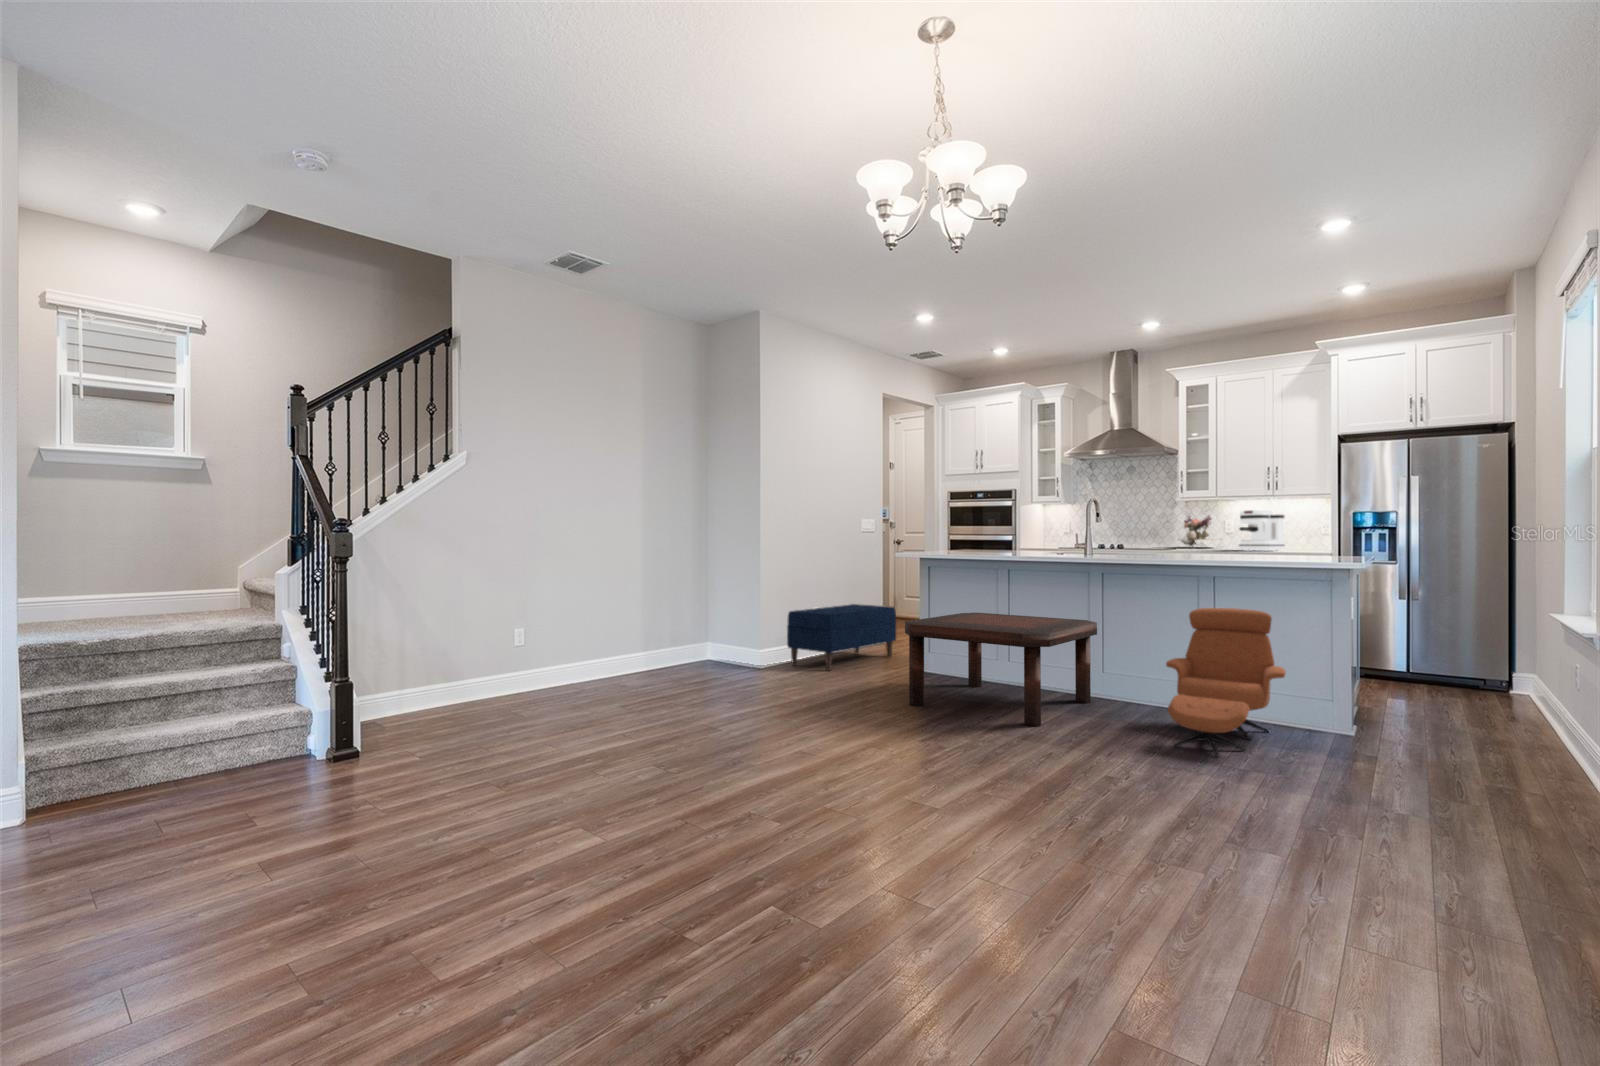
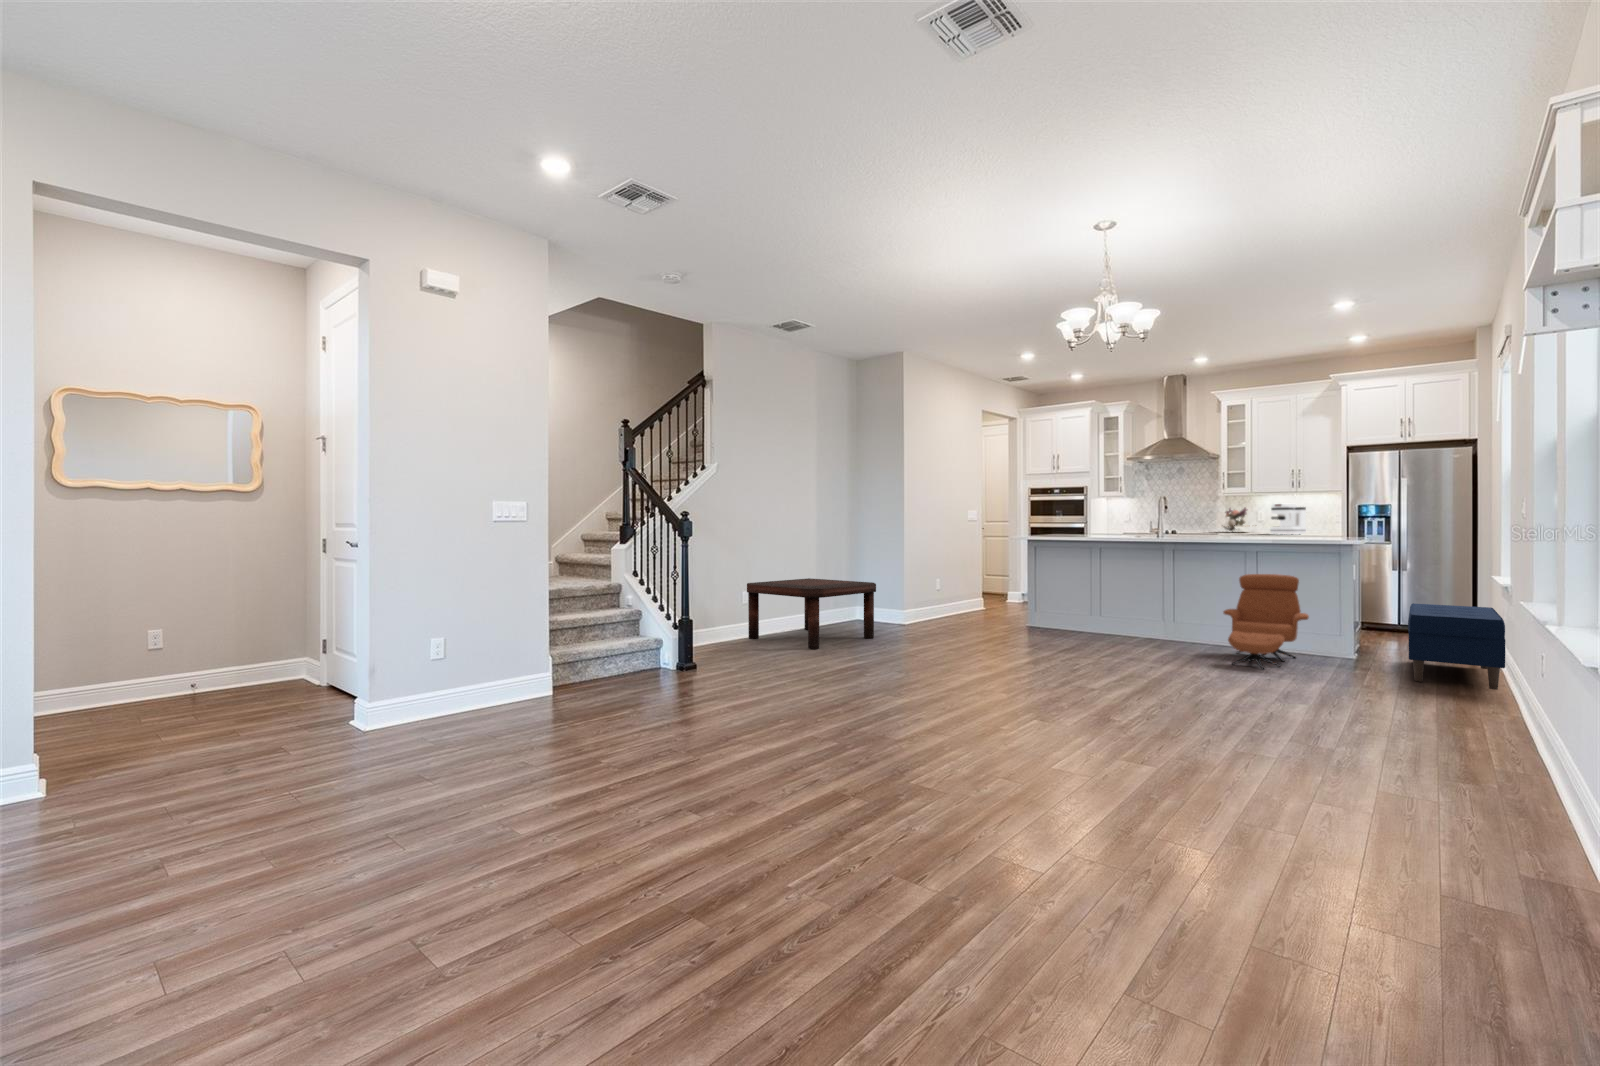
bench: present [787,604,896,671] -> present [1408,603,1505,690]
coffee table: present [905,613,1097,726] -> present [747,578,876,649]

